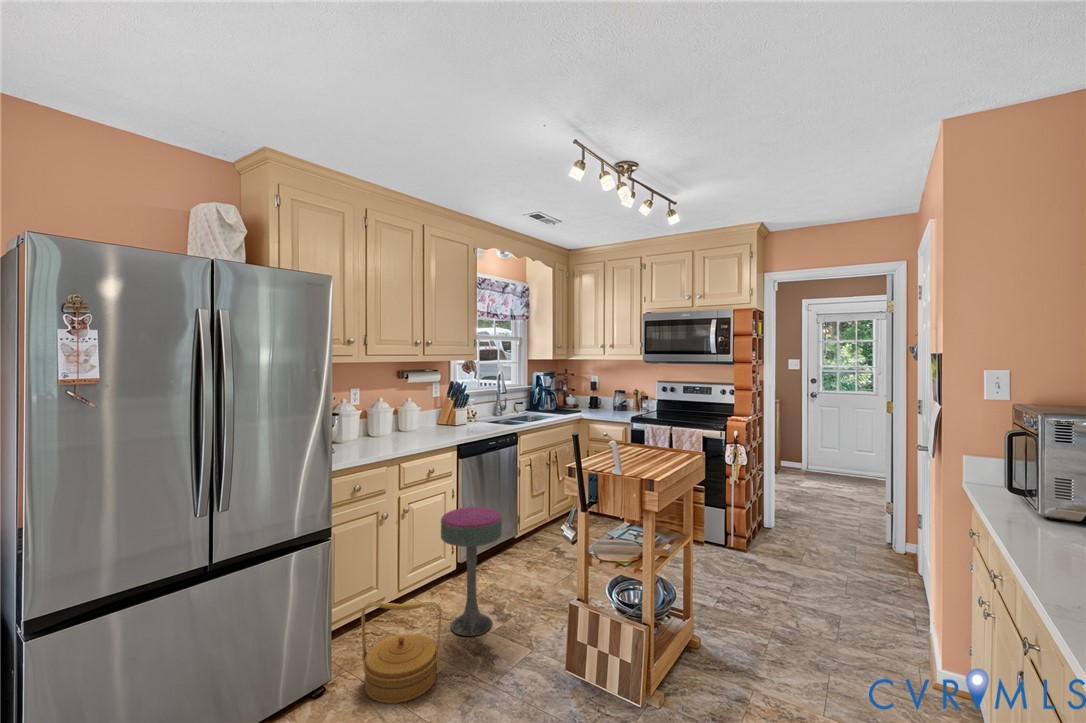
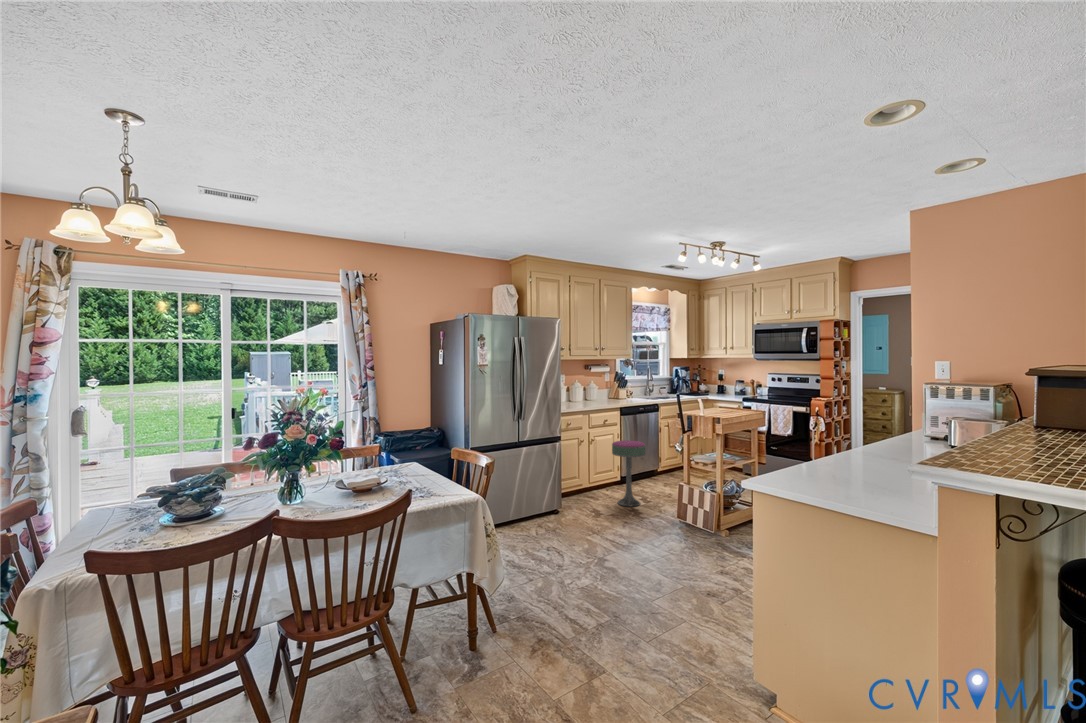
basket: present [361,602,441,703] -> none [574,476,613,521]

